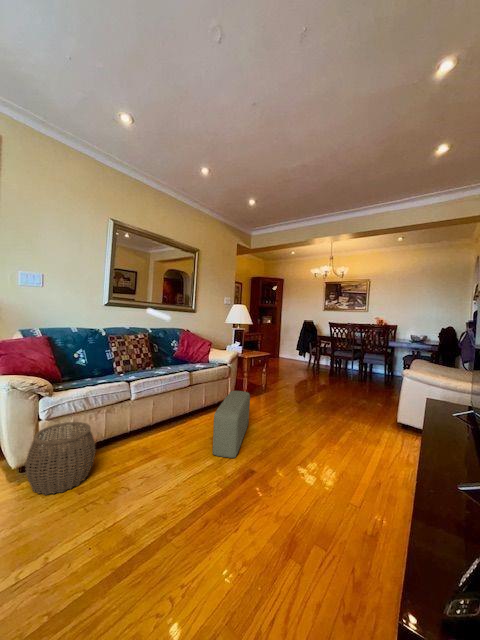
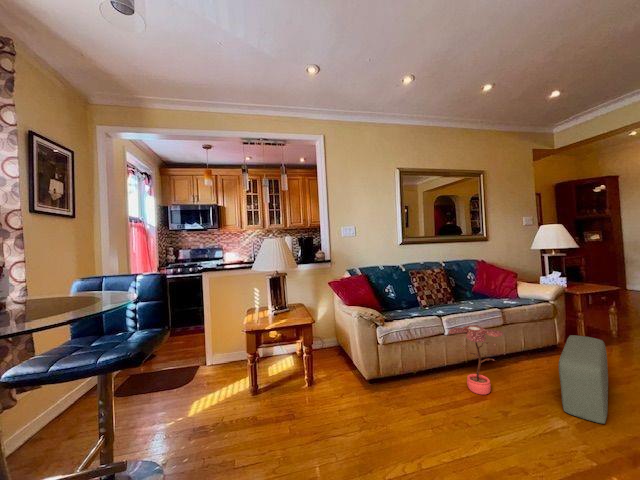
potted plant: none [130,388,179,455] -> present [449,325,504,395]
woven basket: present [25,422,95,495] -> none [377,349,429,410]

